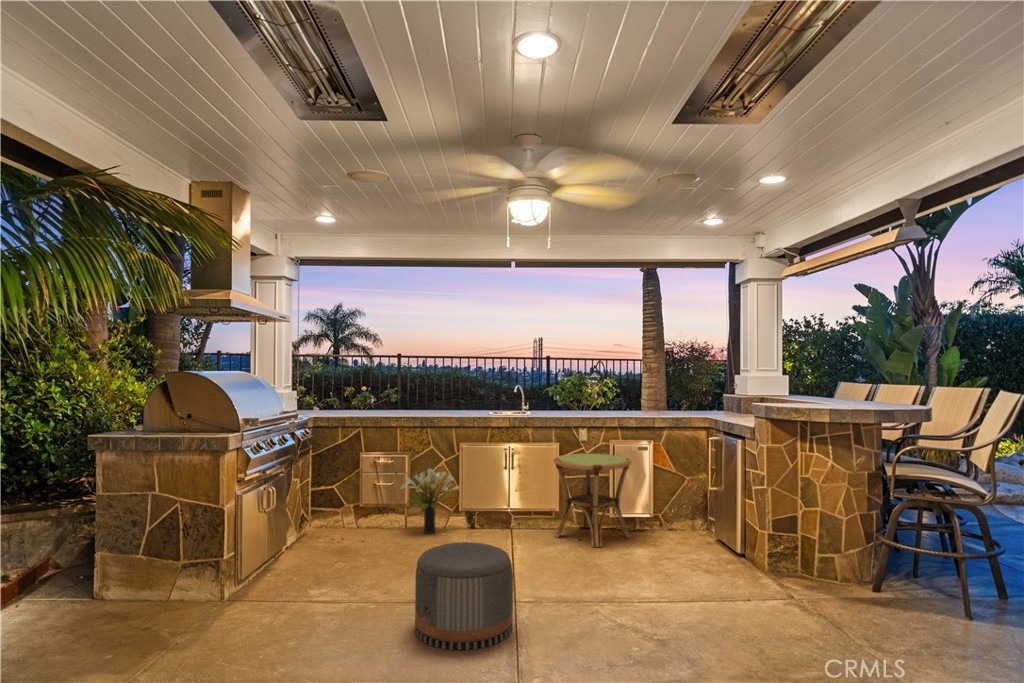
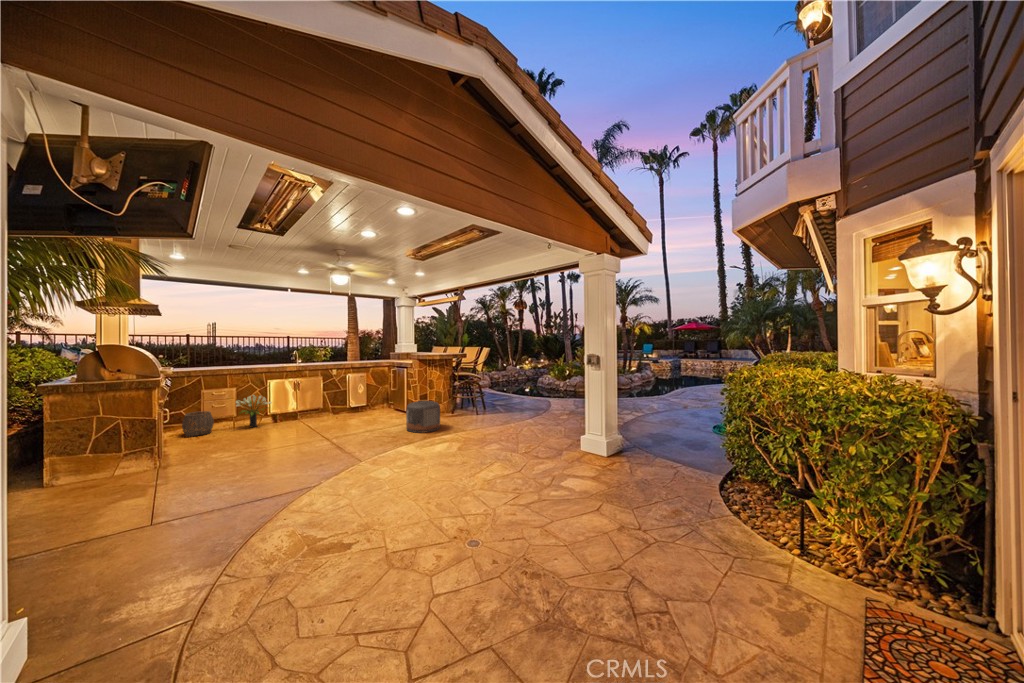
side table: present [554,453,631,547] -> none [323,380,360,419]
woven basket: none [326,490,372,535] -> present [182,411,214,436]
pouf: present [415,542,513,650] -> present [406,401,440,433]

